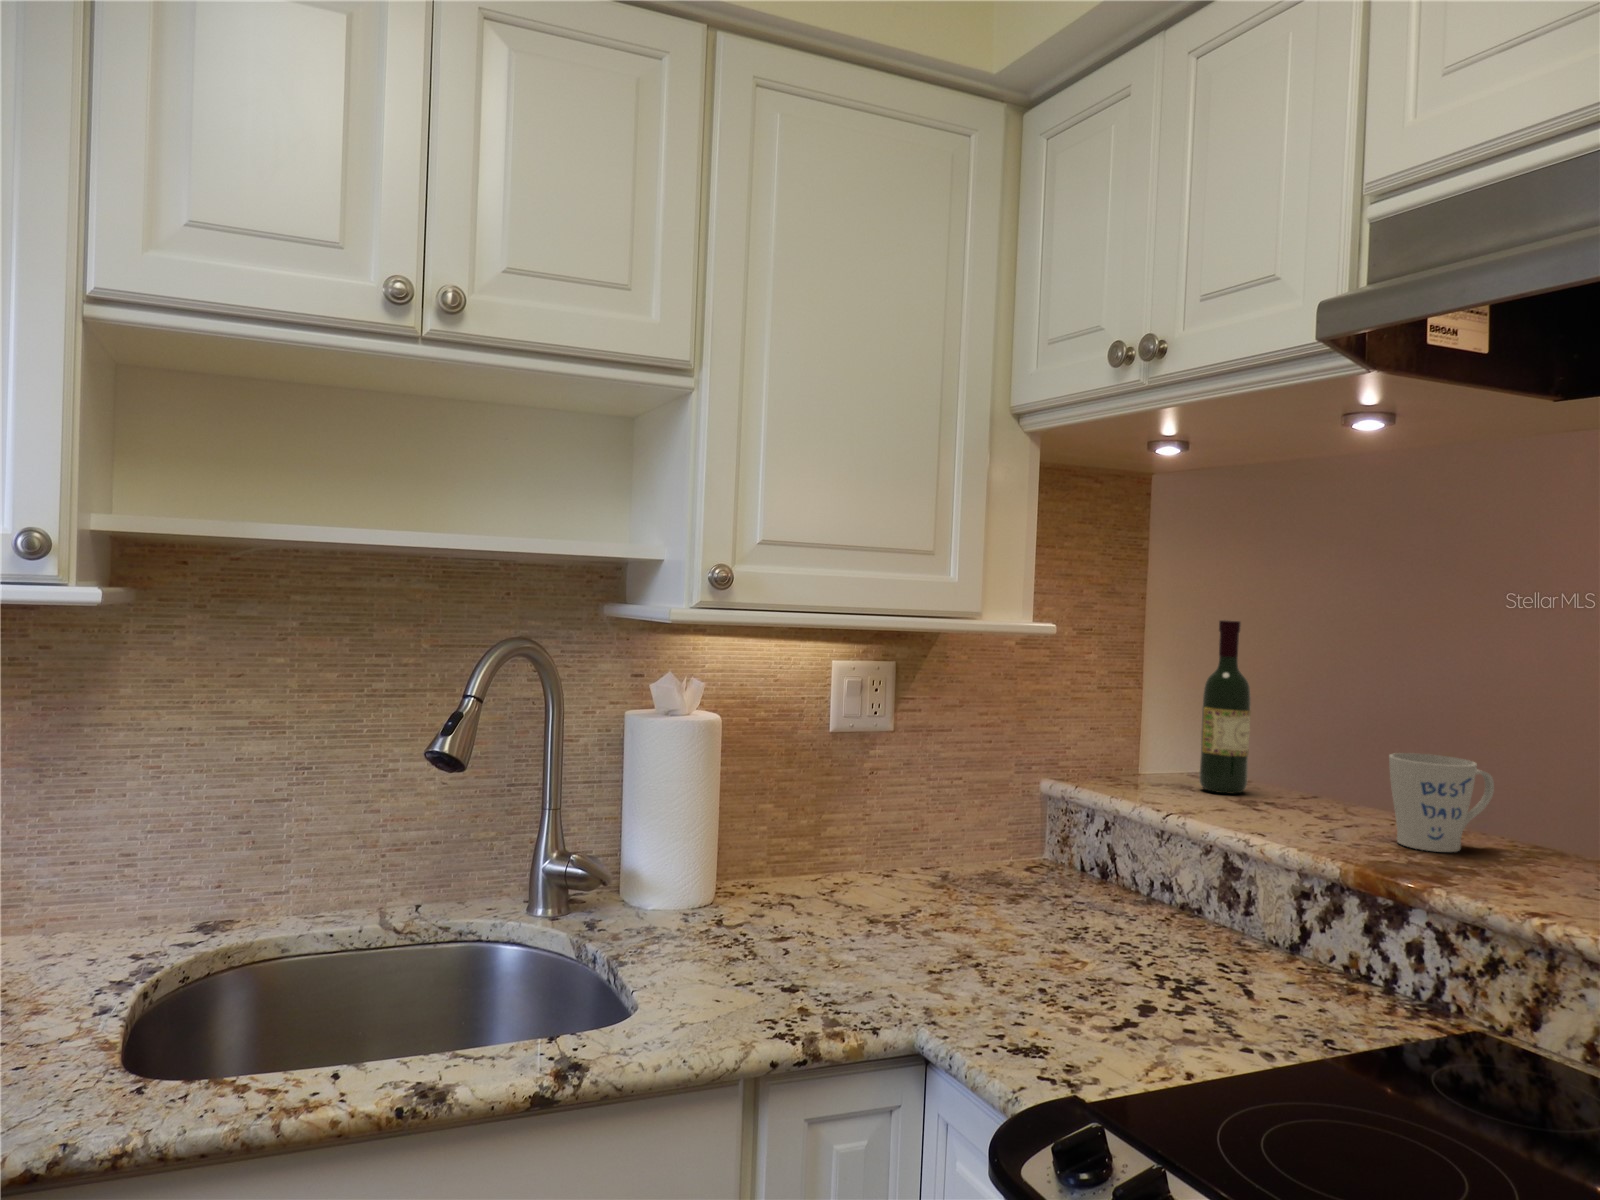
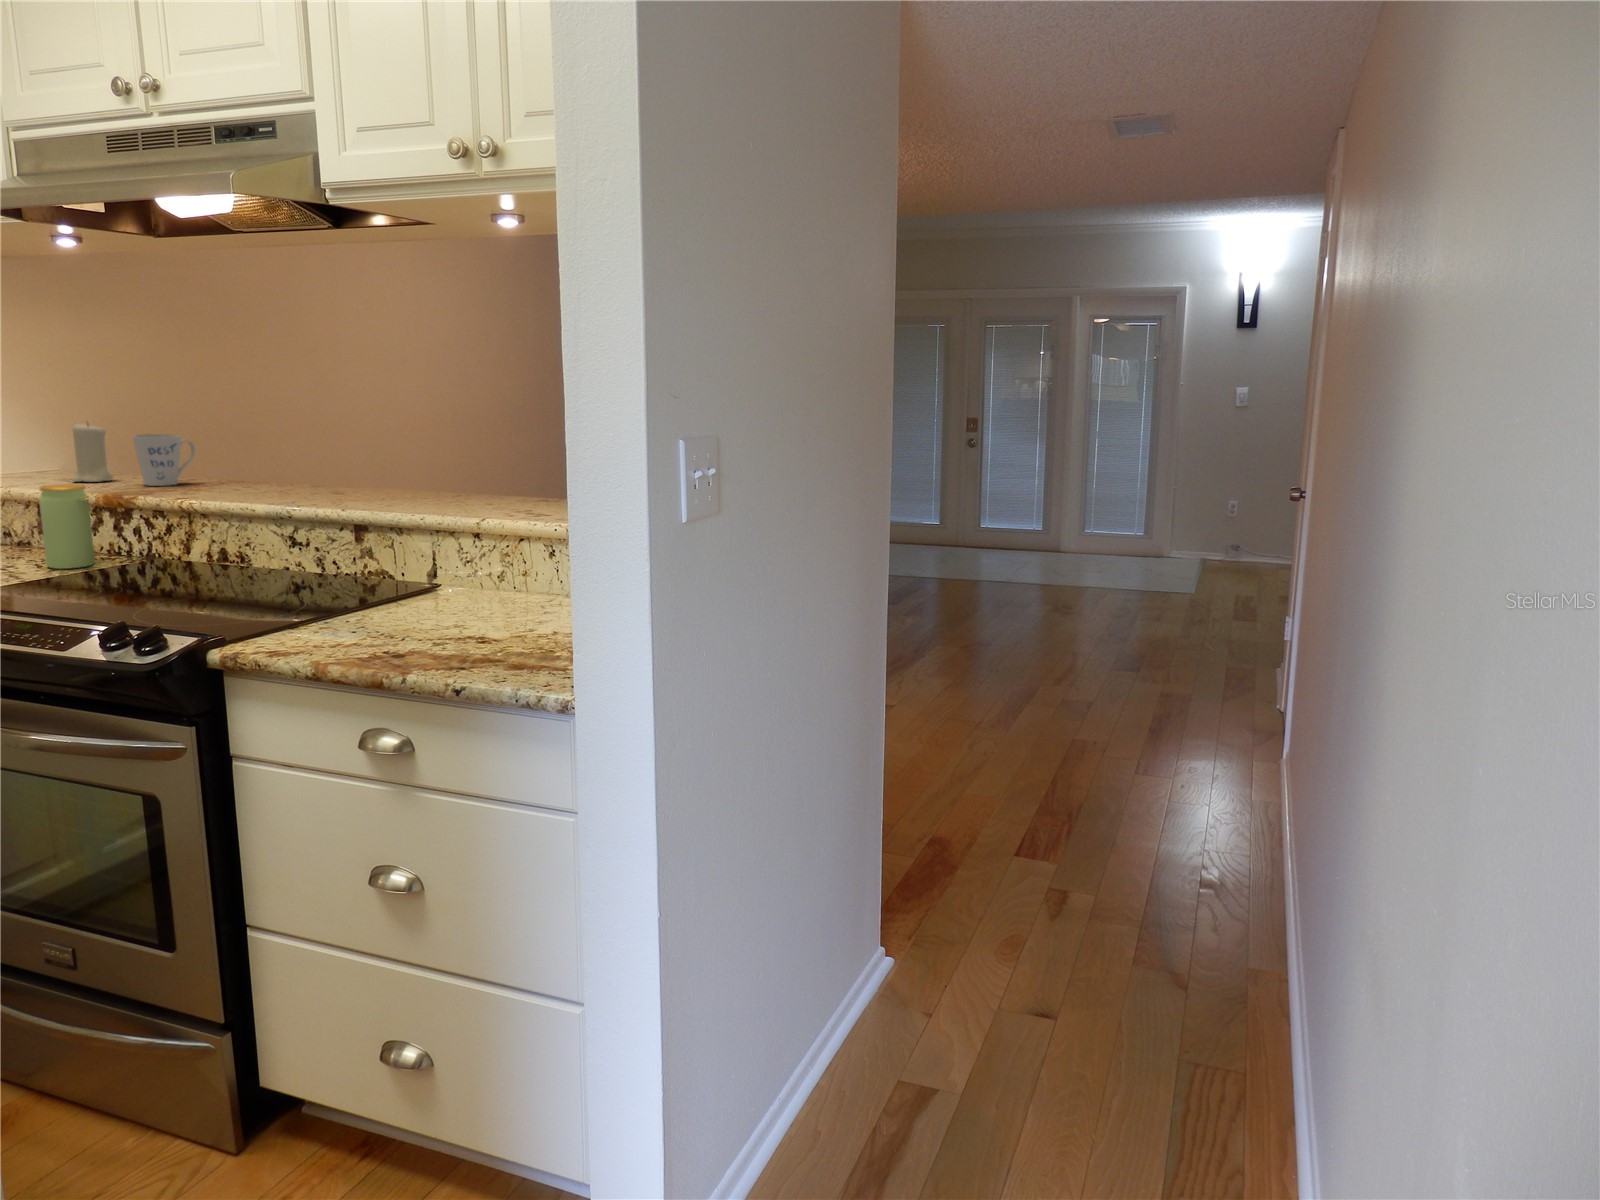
wine bottle: present [1199,620,1251,794] -> none [28,360,69,477]
candle: none [1266,720,1328,820] -> present [71,424,113,482]
jar: none [1250,840,1337,1004] -> present [39,484,95,569]

